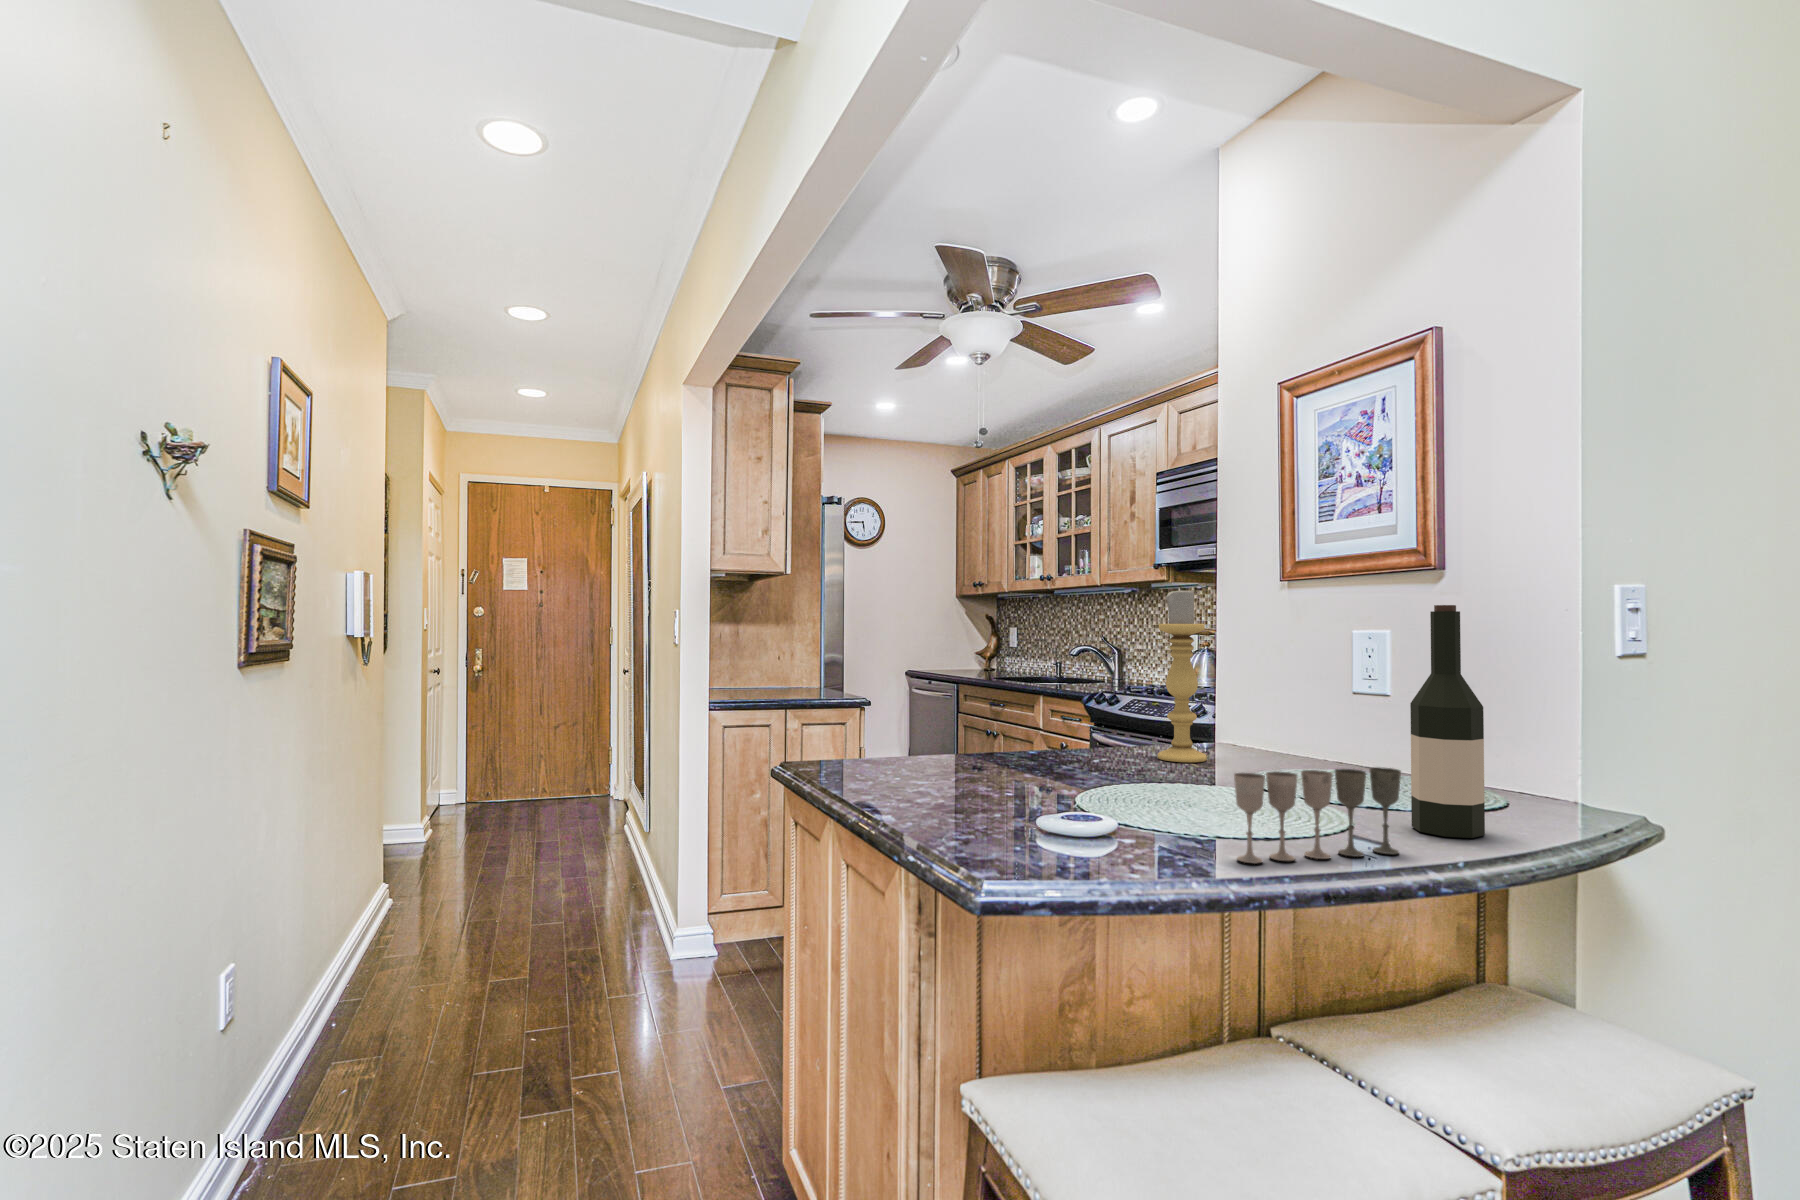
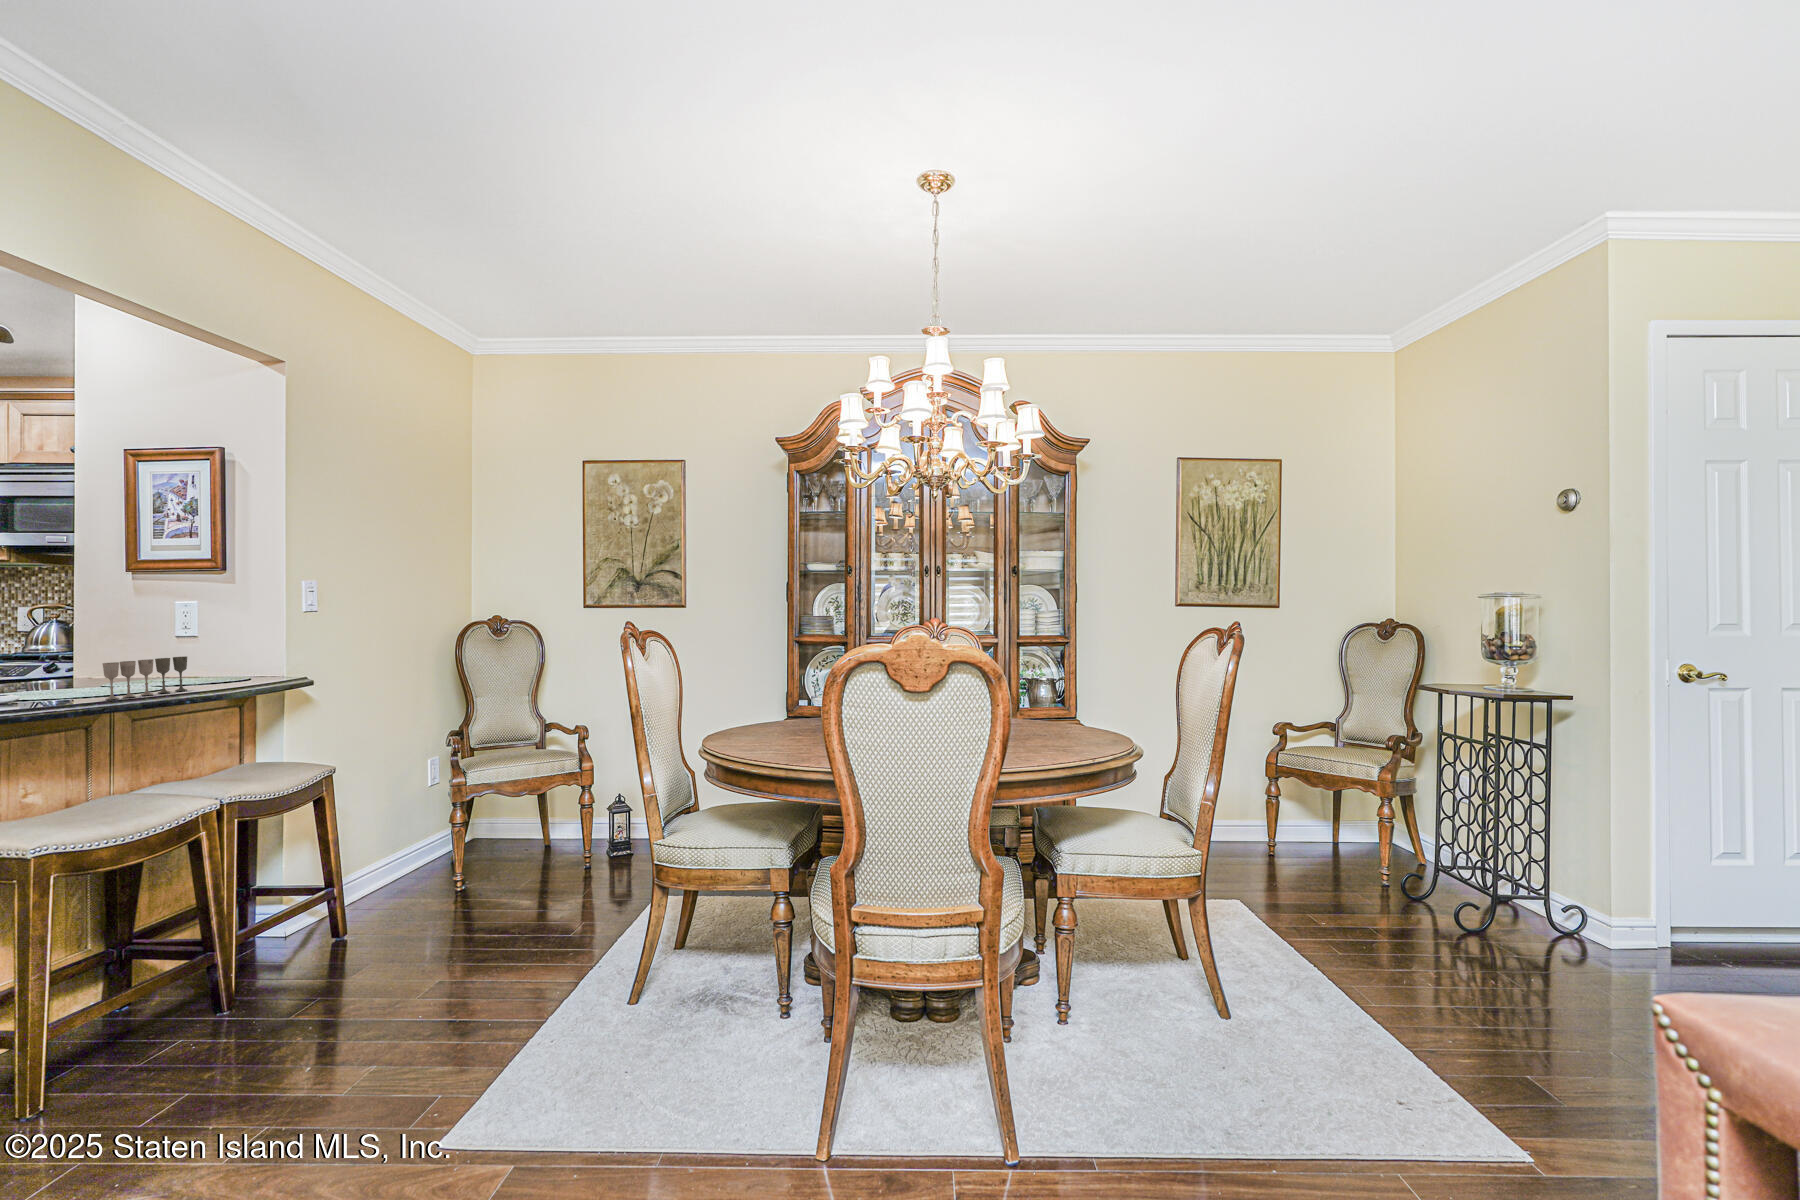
candle holder: present [1158,587,1207,762] -> none [35,577,76,684]
wine bottle: present [1410,605,1485,838] -> none [197,588,232,685]

